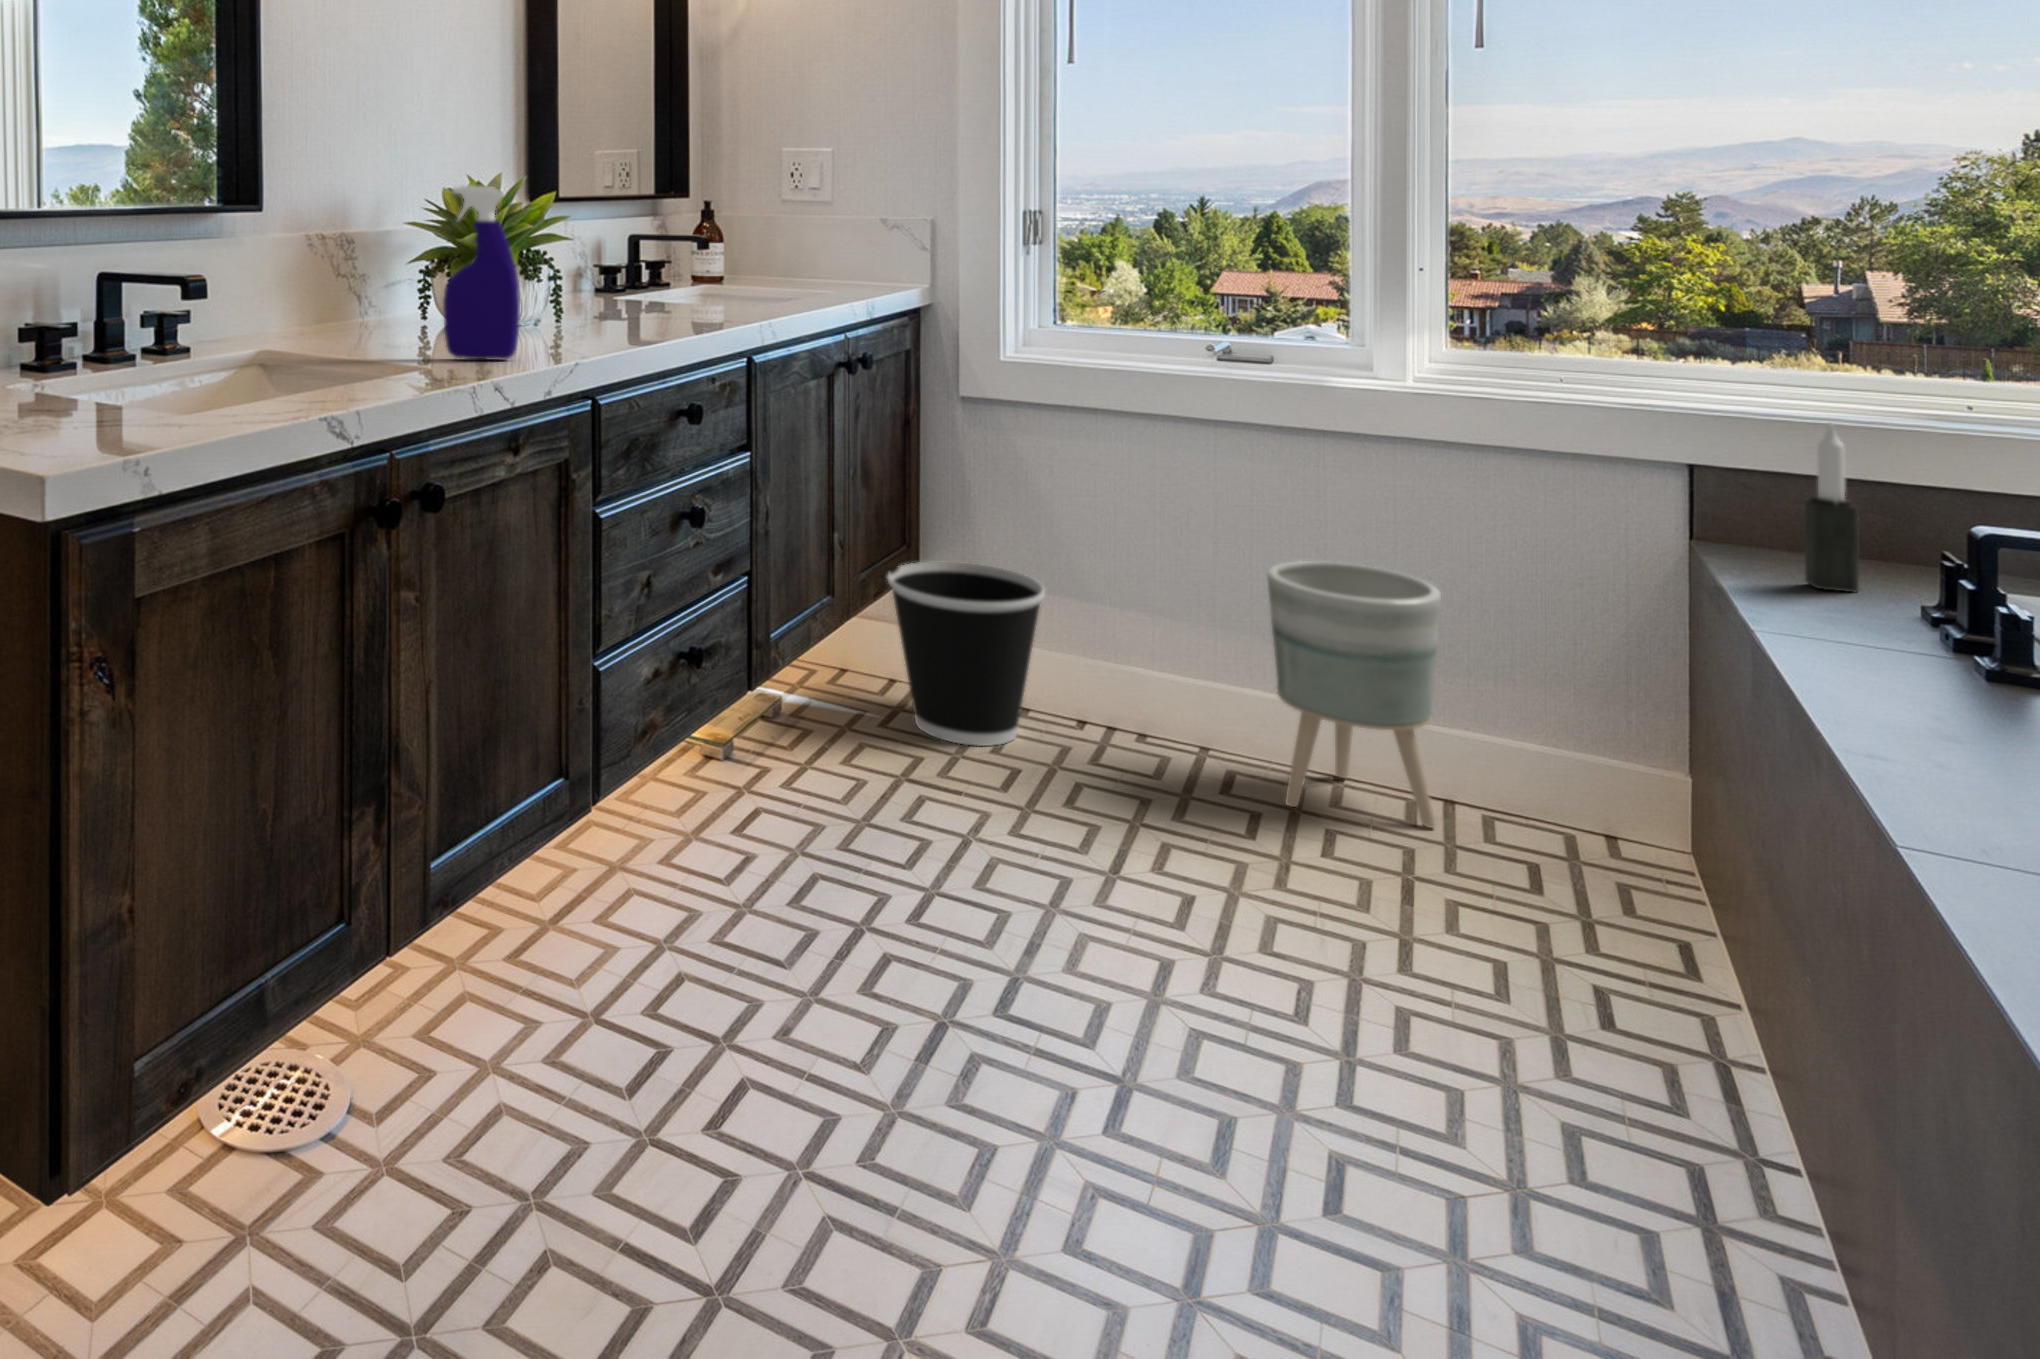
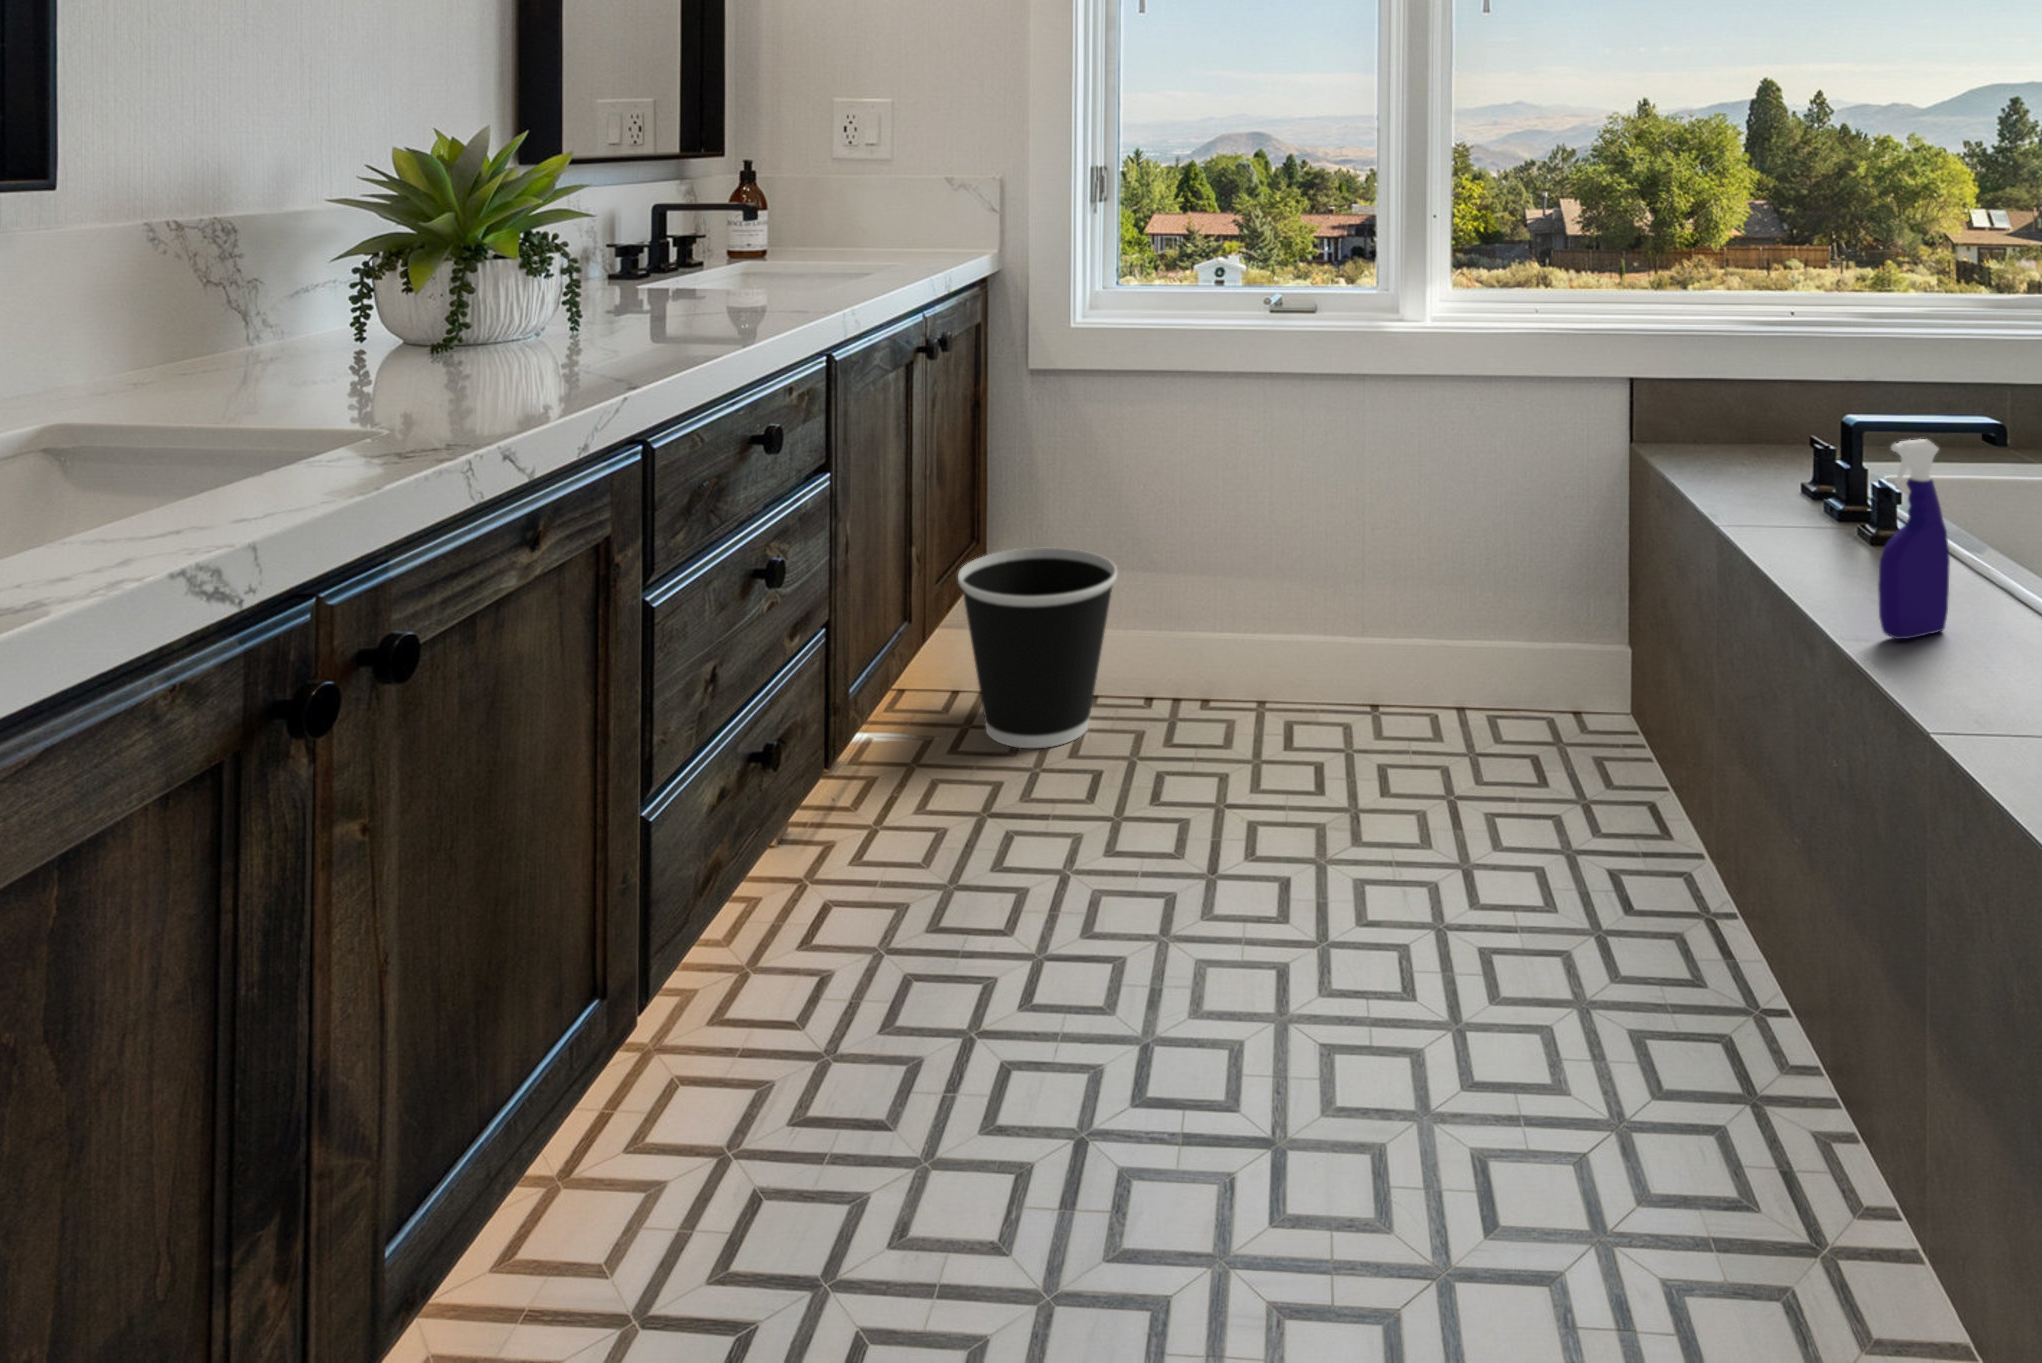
spray bottle: present [443,186,520,360] -> present [1878,439,1950,639]
candle: present [1805,423,1859,592] -> none [1717,344,1754,485]
planter: present [1267,561,1441,828] -> none [1320,503,1460,747]

